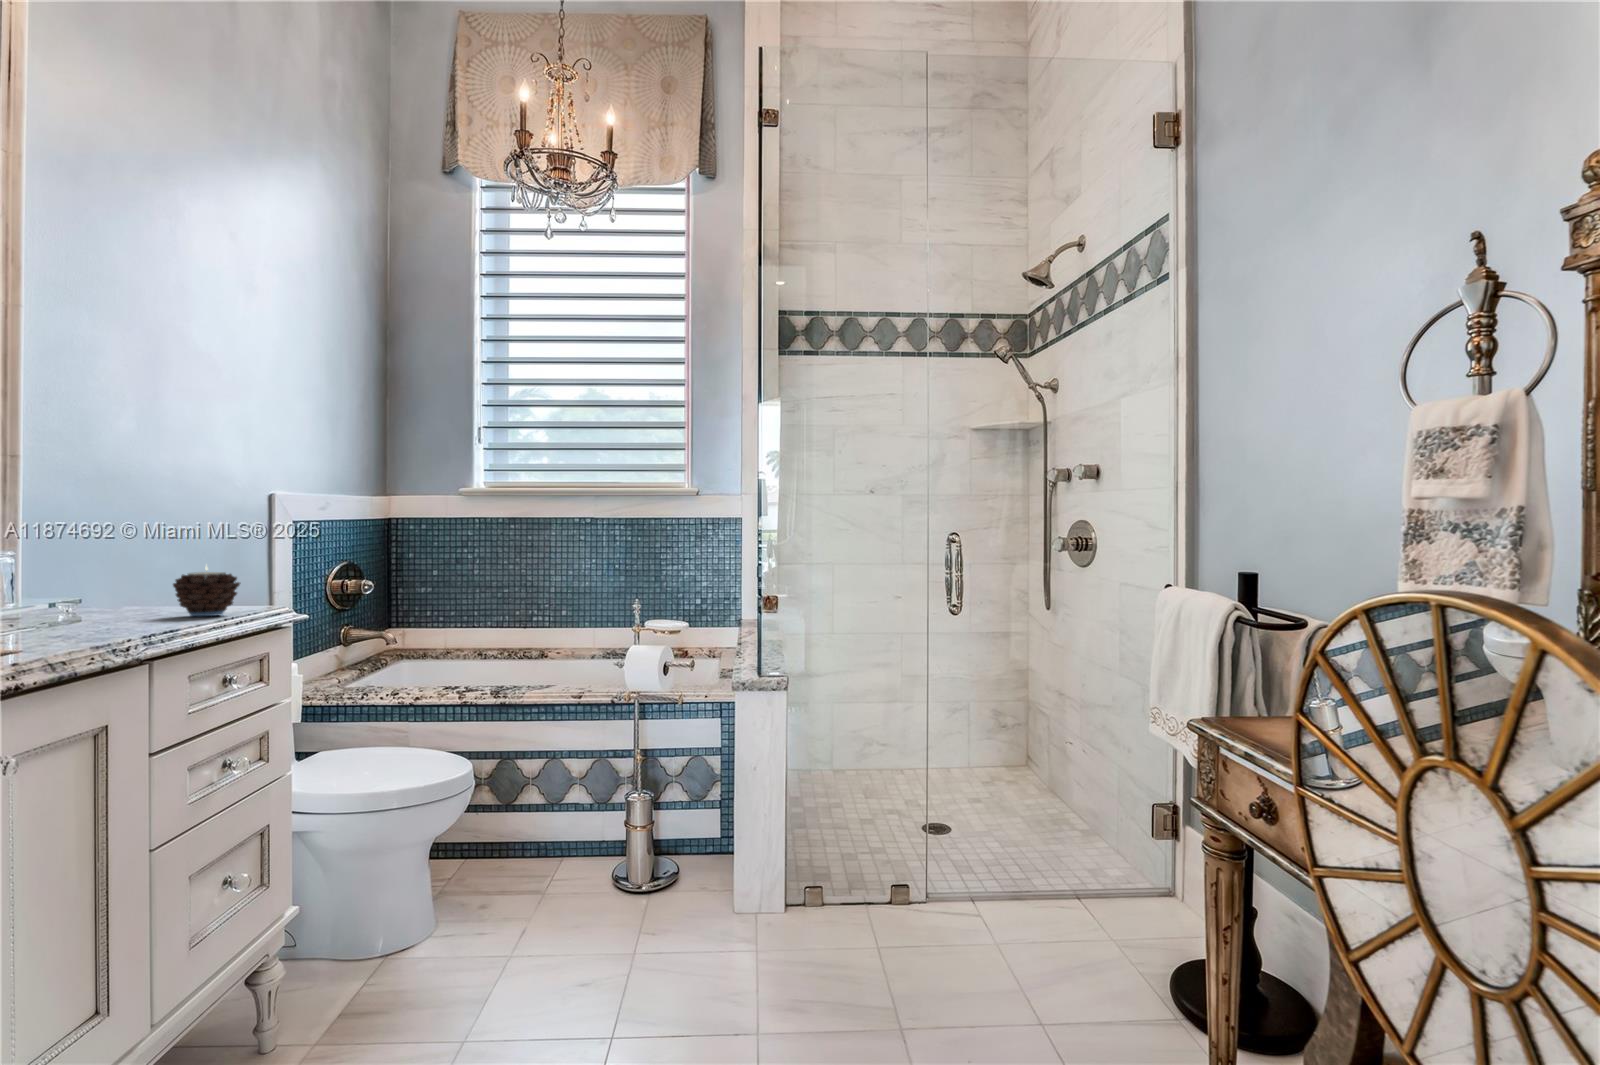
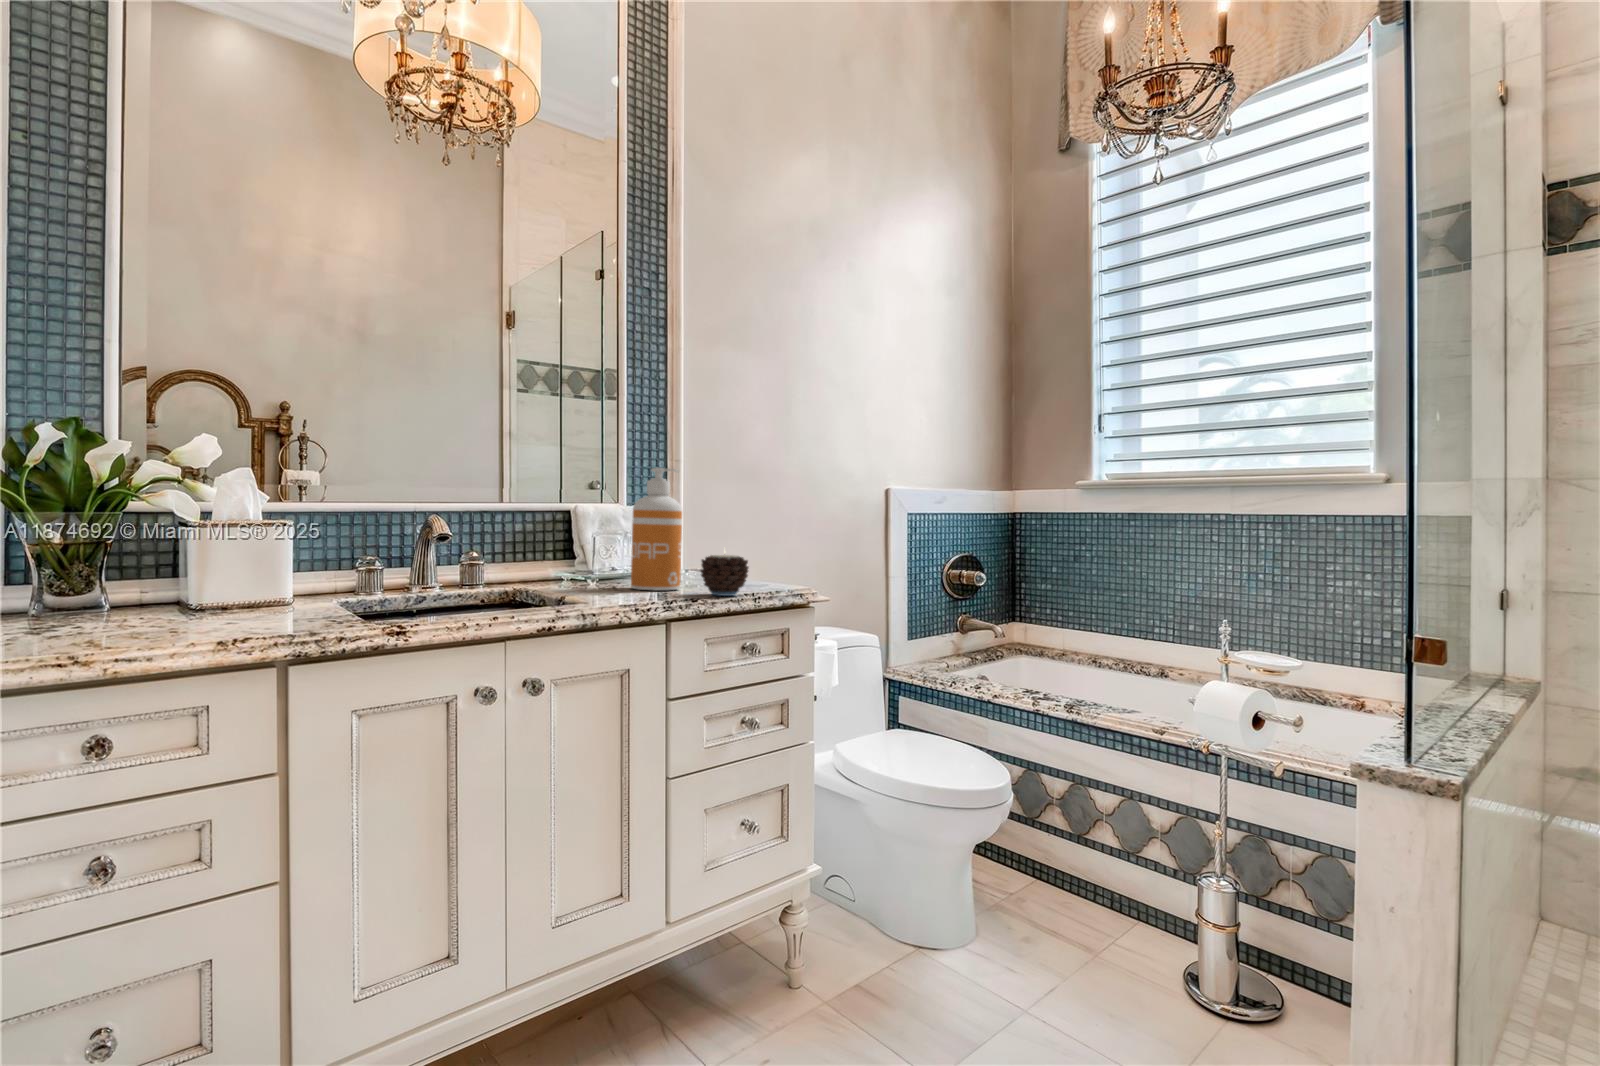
soap dispenser: none [54,474,128,620] -> present [631,468,682,590]

